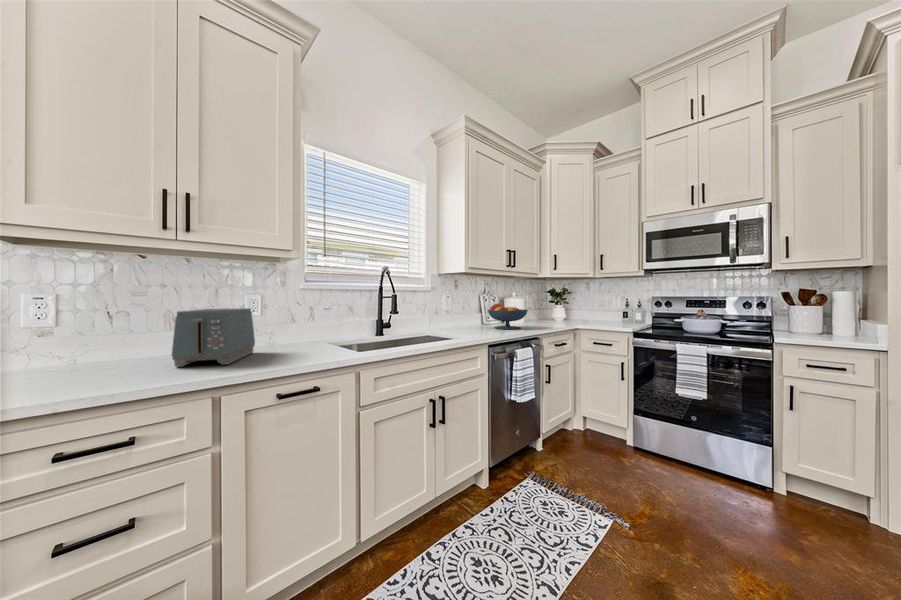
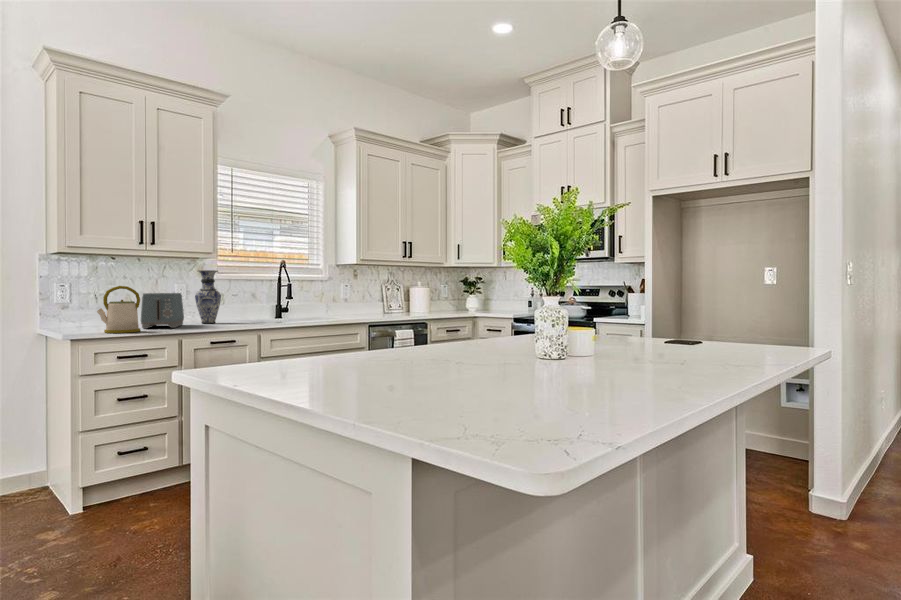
vase: none [273,277,308,349] -> present [195,270,221,324]
kettle: none [65,300,154,389] -> present [97,286,141,333]
fruit bowl: present [488,303,528,329] -> none [382,292,419,315]

